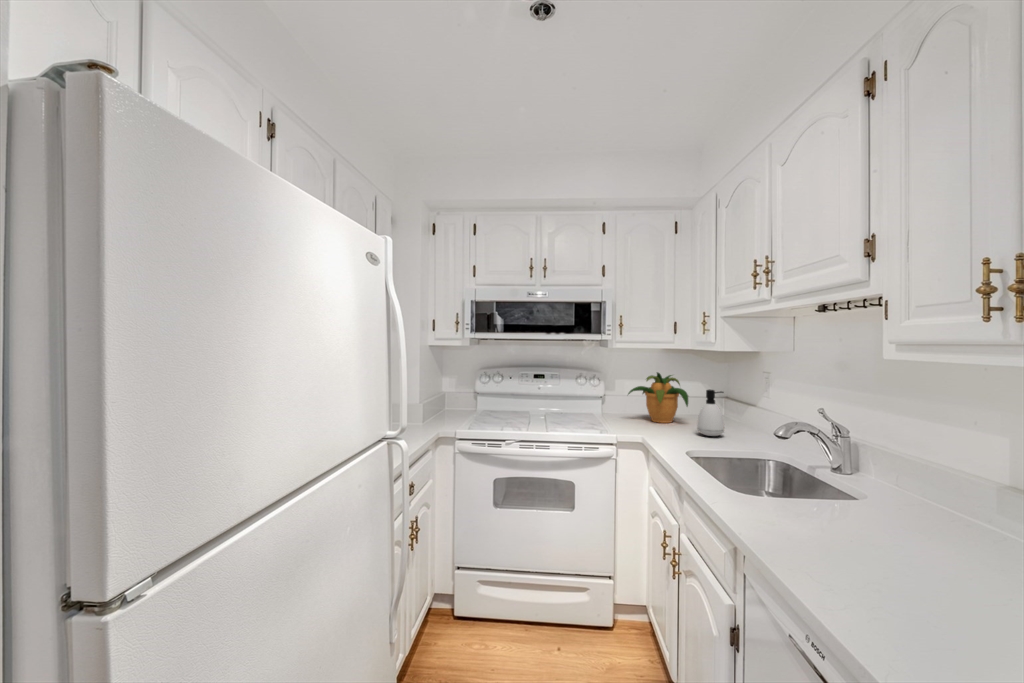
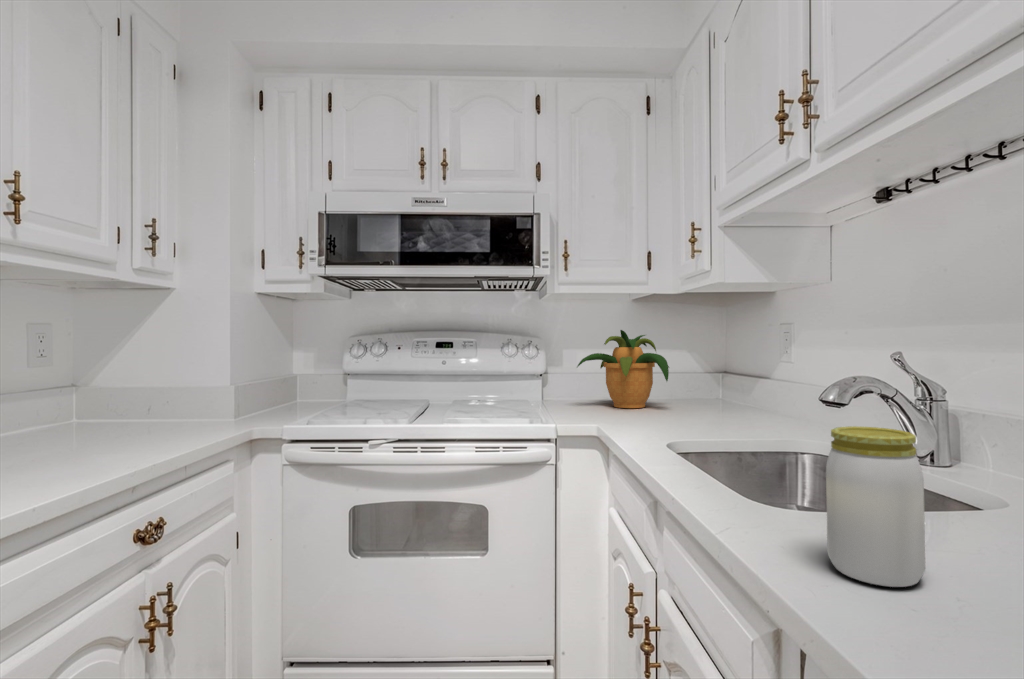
soap dispenser: present [697,389,724,436] -> none [683,348,725,422]
jar: none [758,459,799,529] -> present [826,426,925,587]

